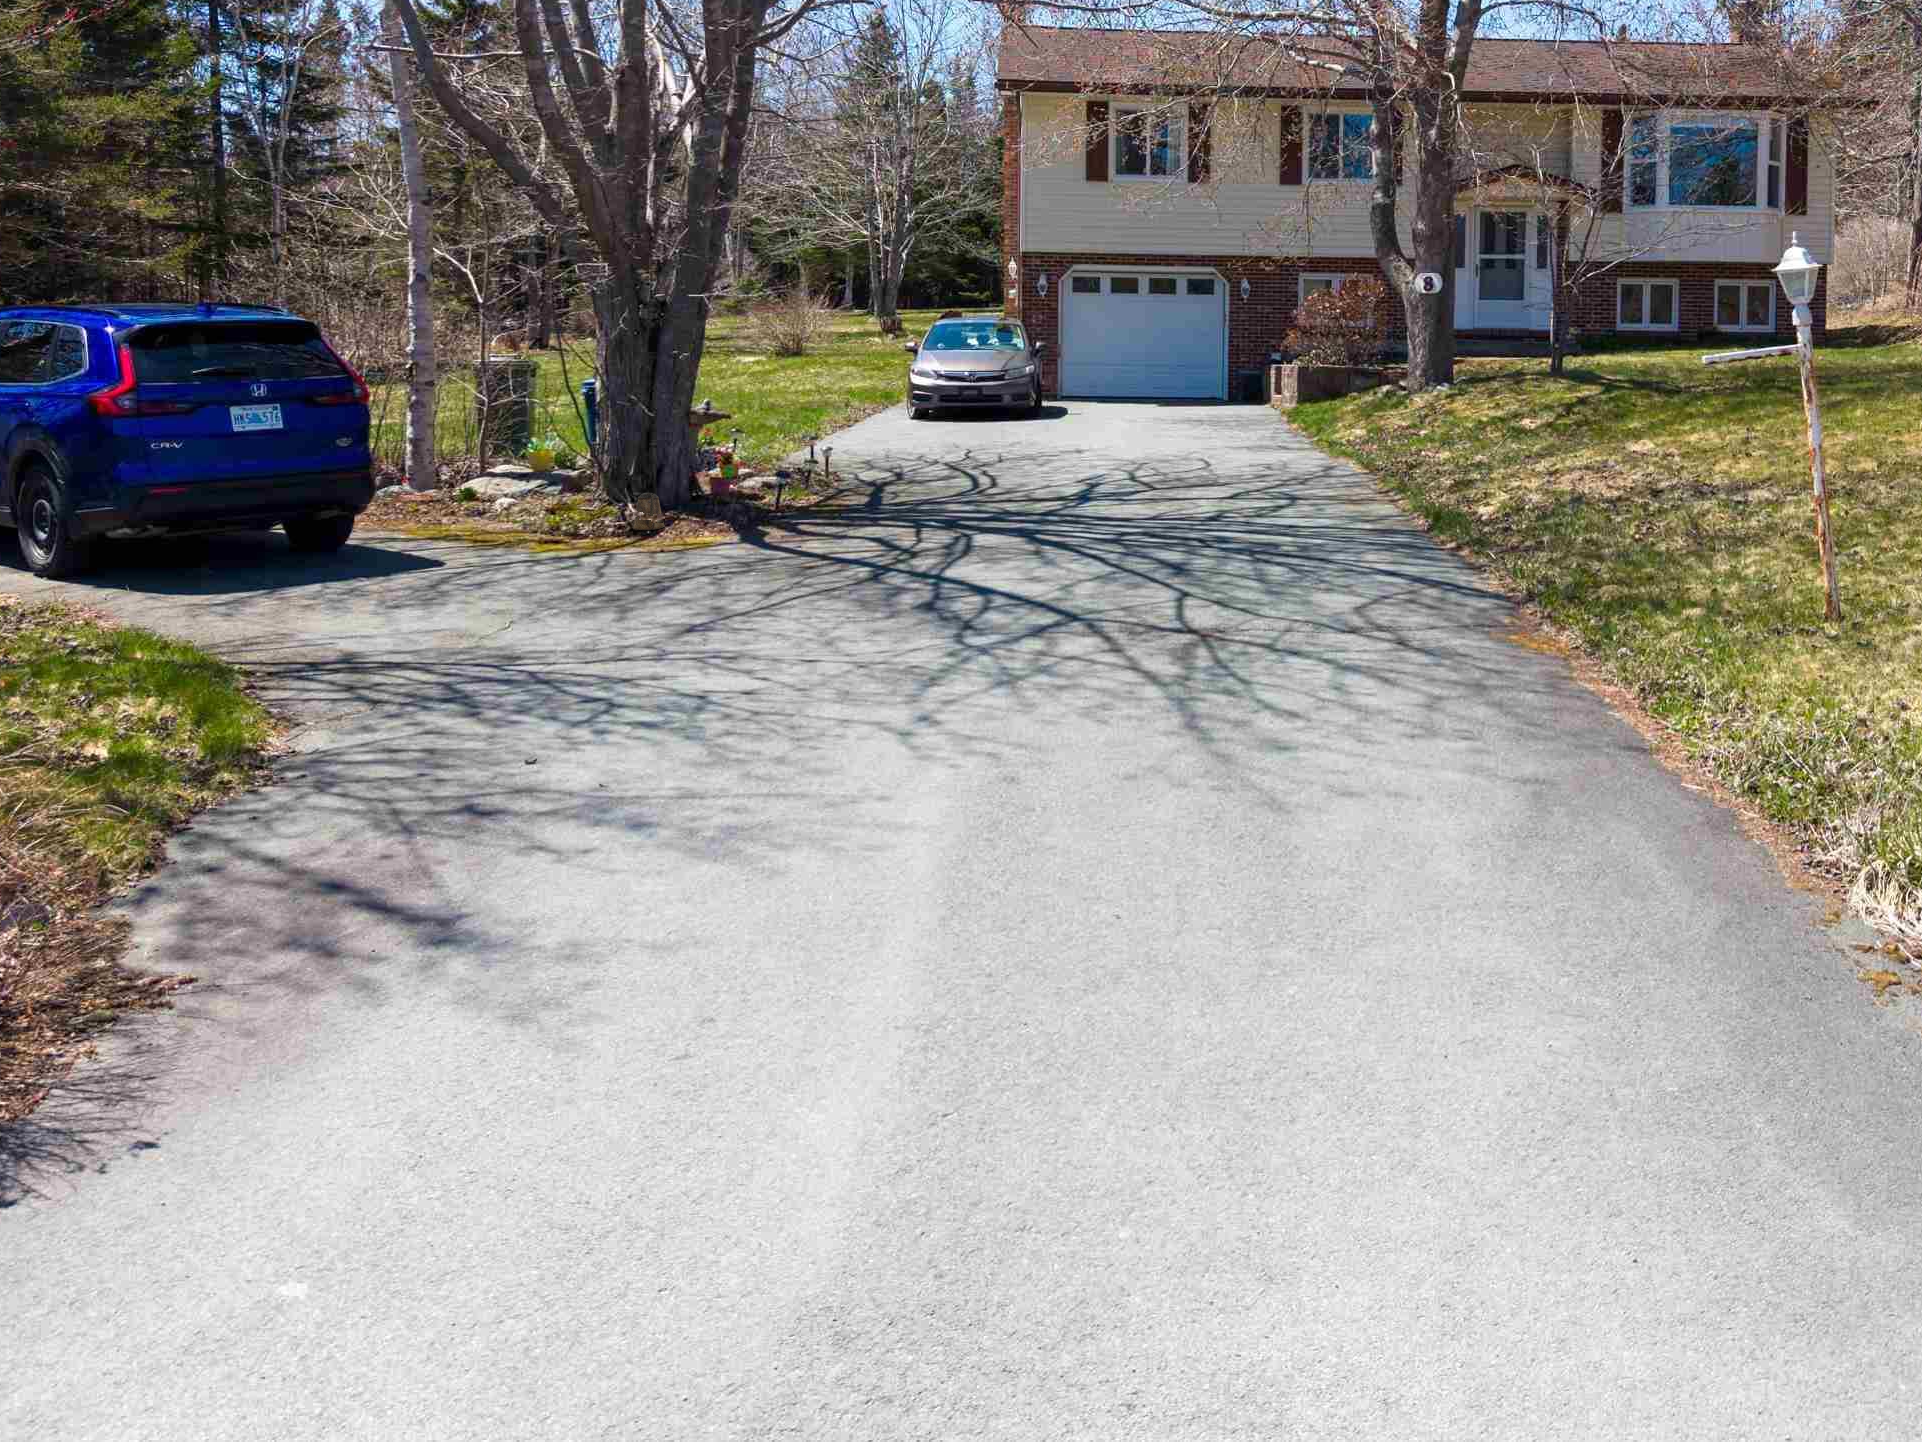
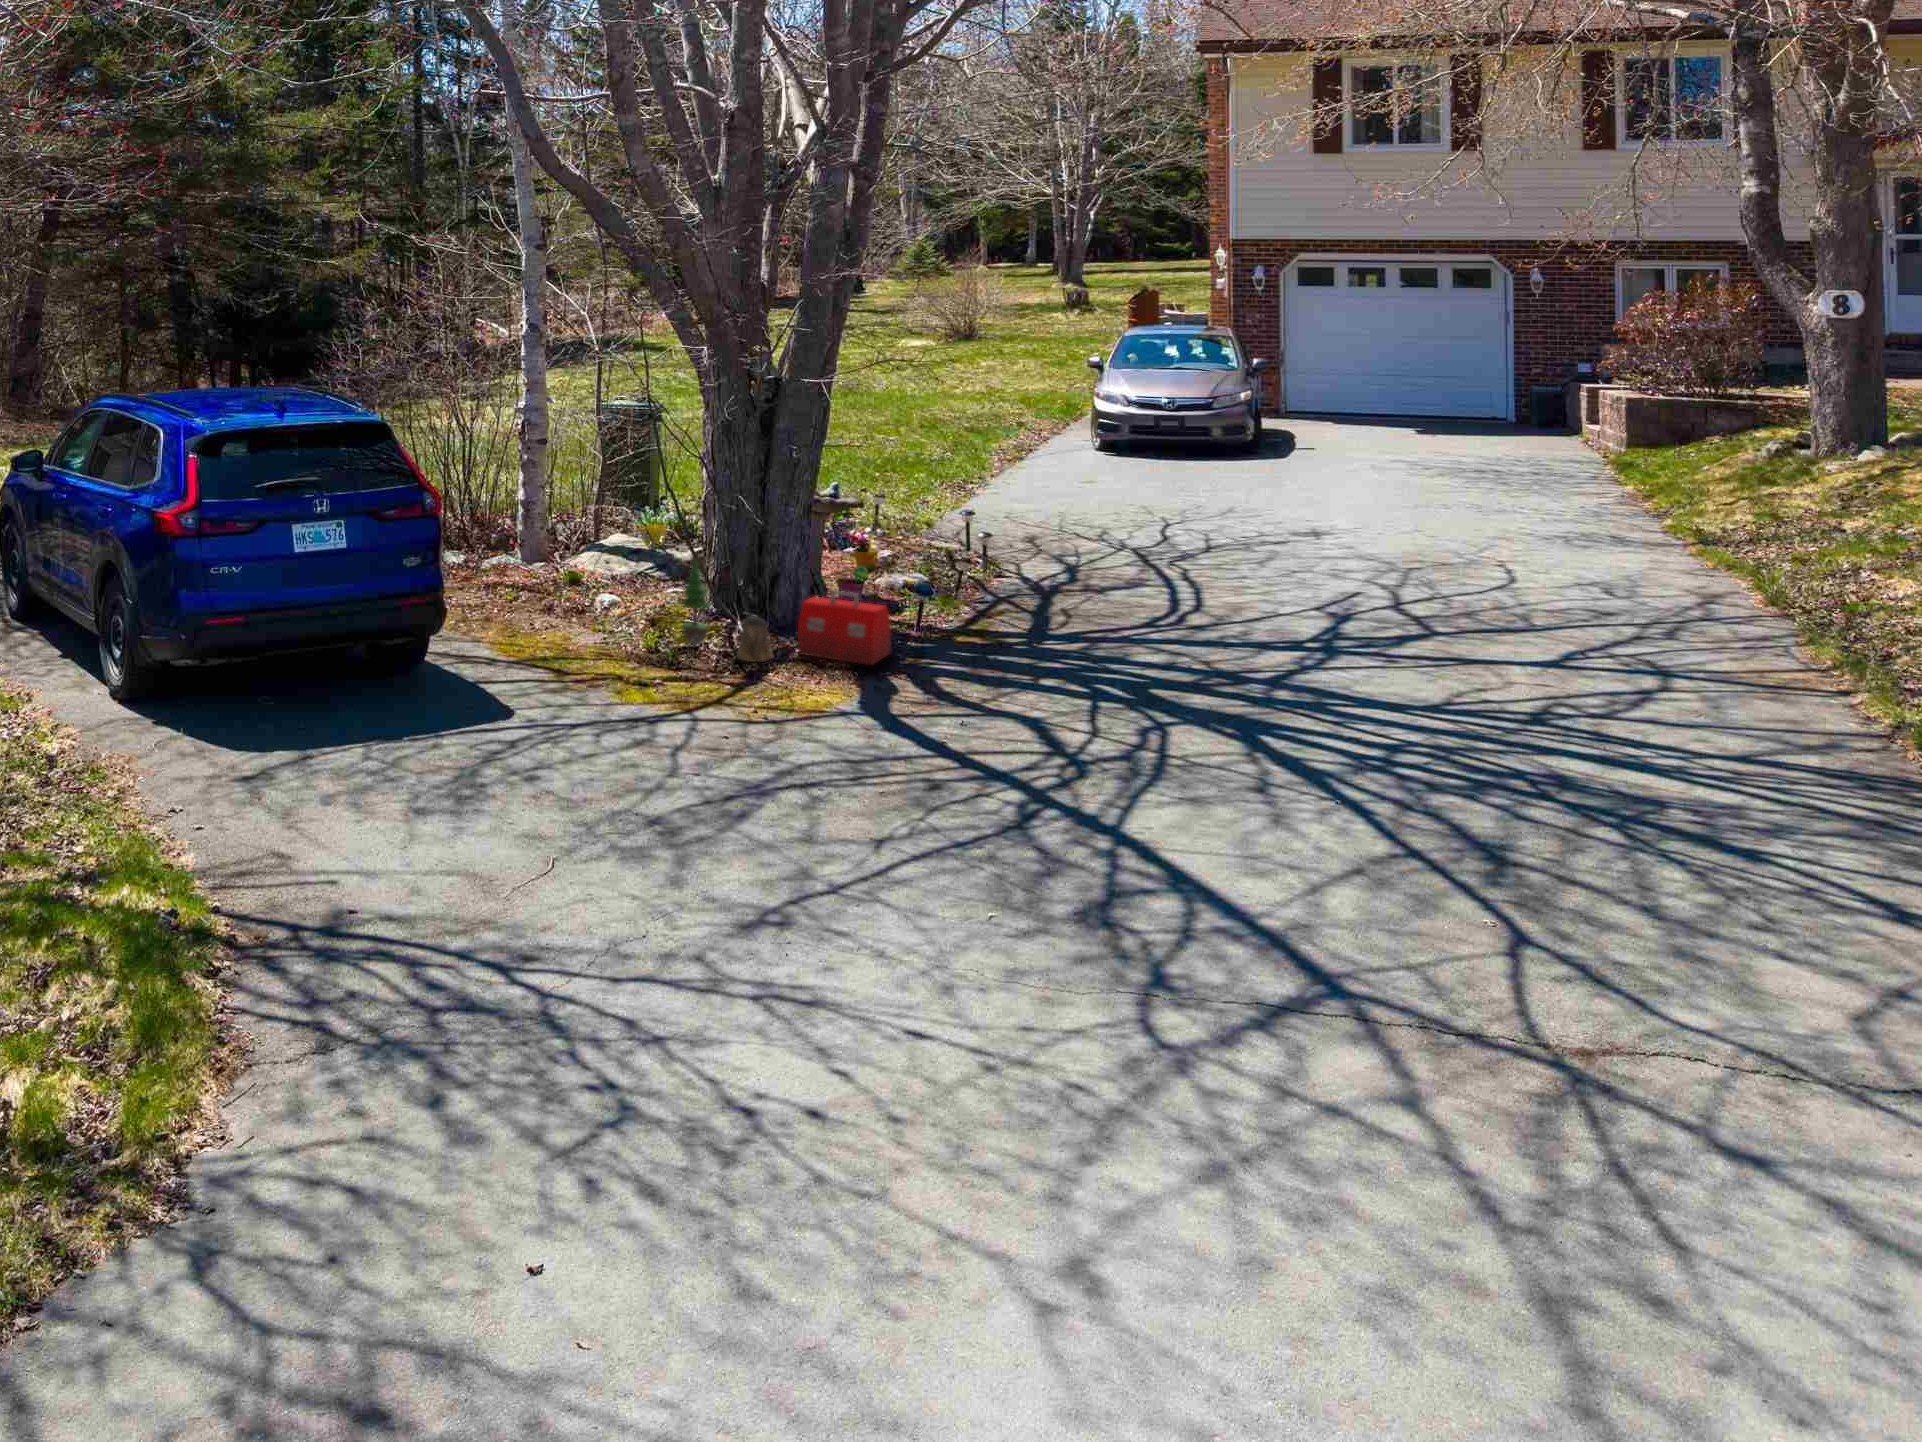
potted tree: none [579,448,609,526] -> present [679,560,710,646]
toolbox: none [686,469,763,525] -> present [798,591,891,665]

